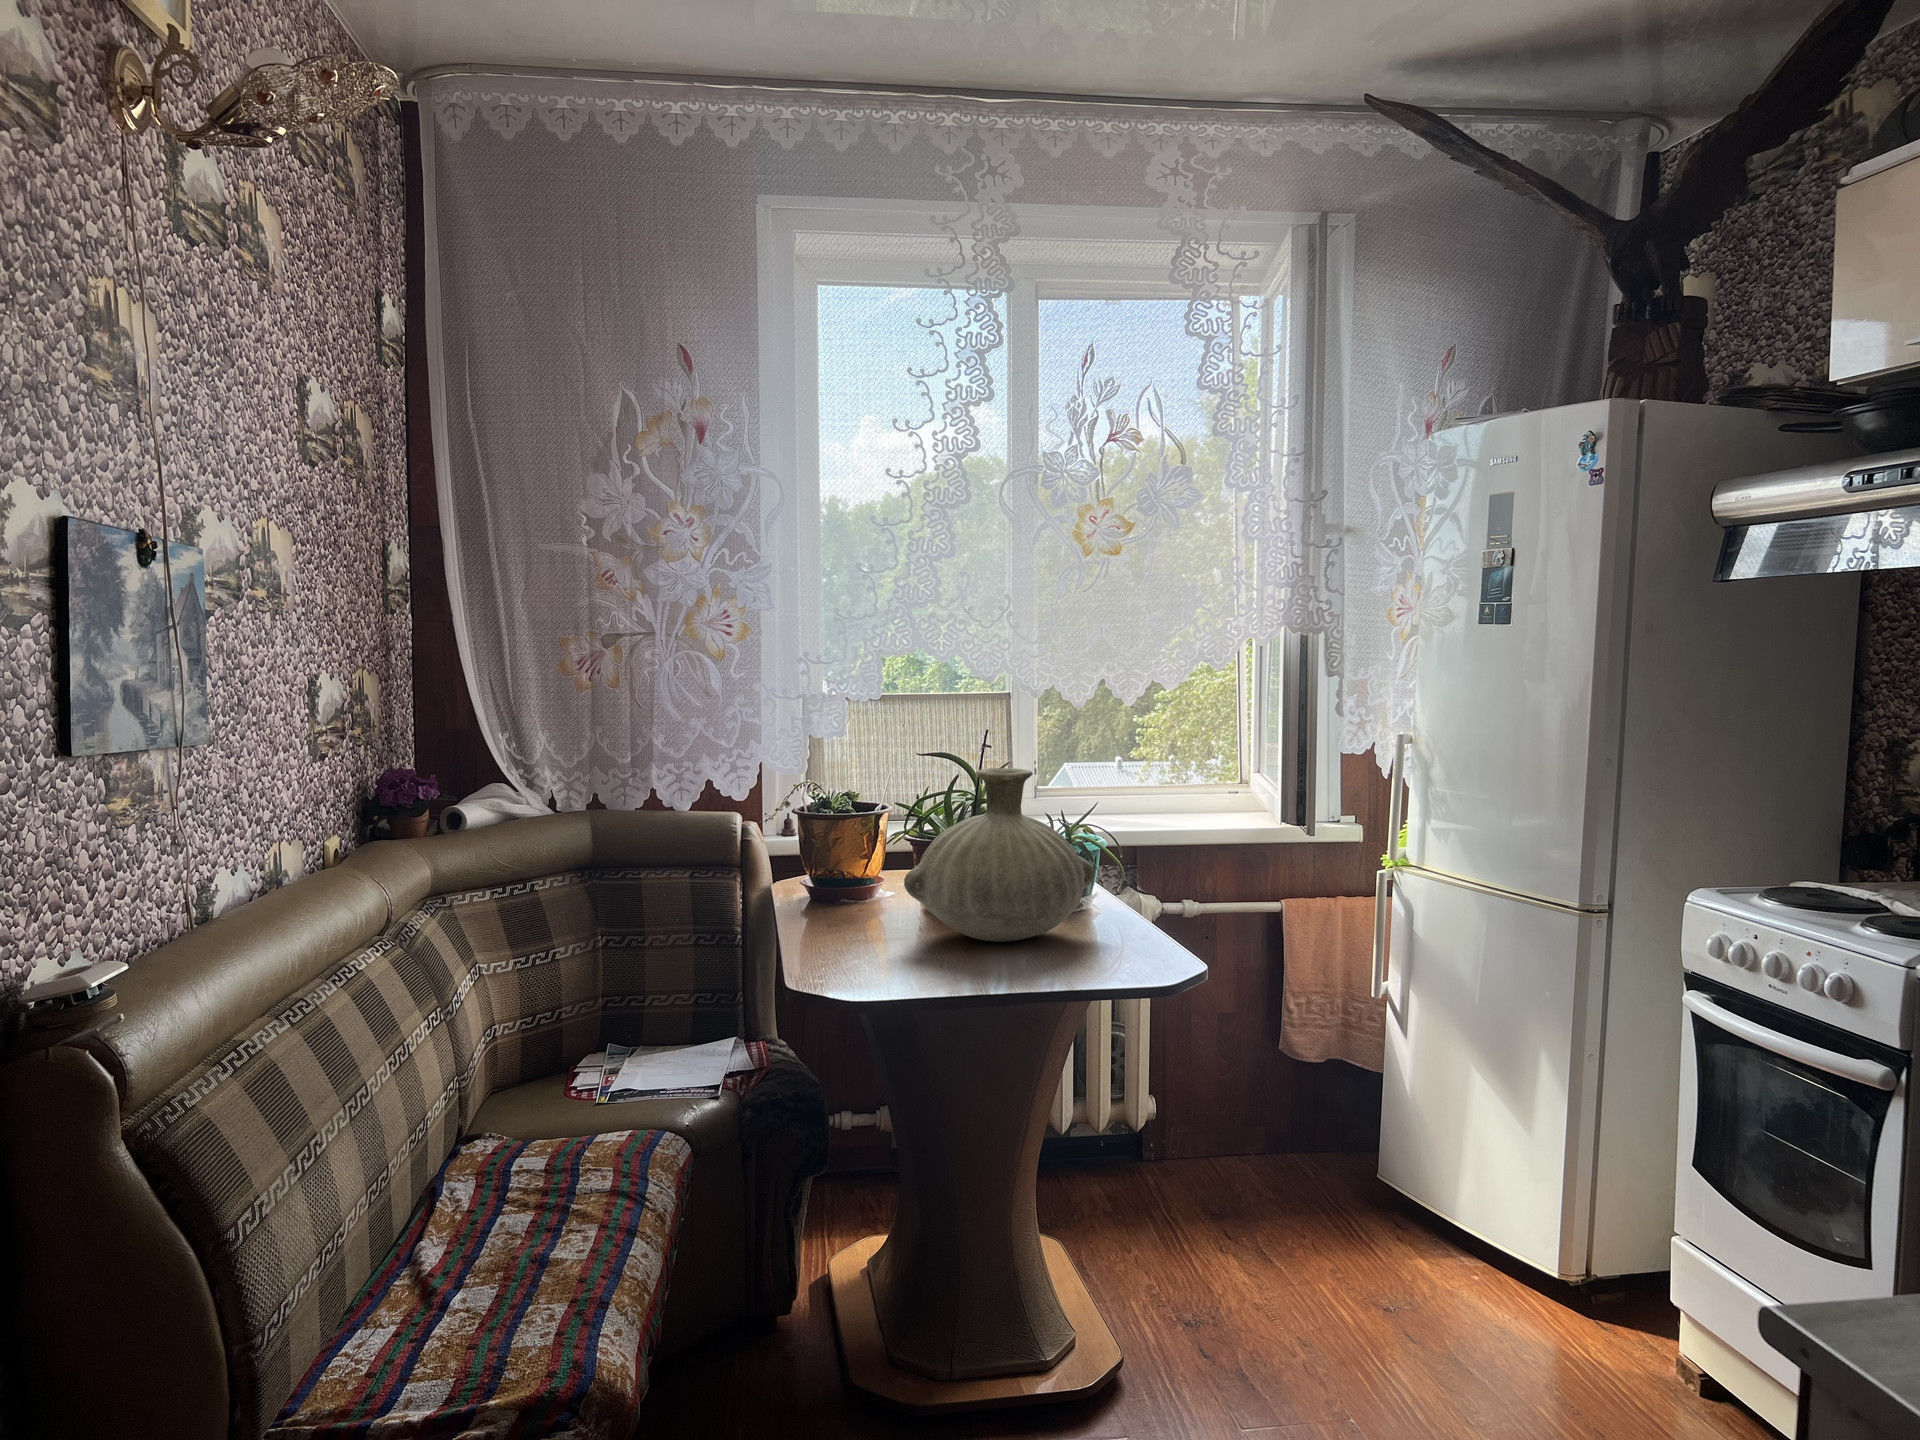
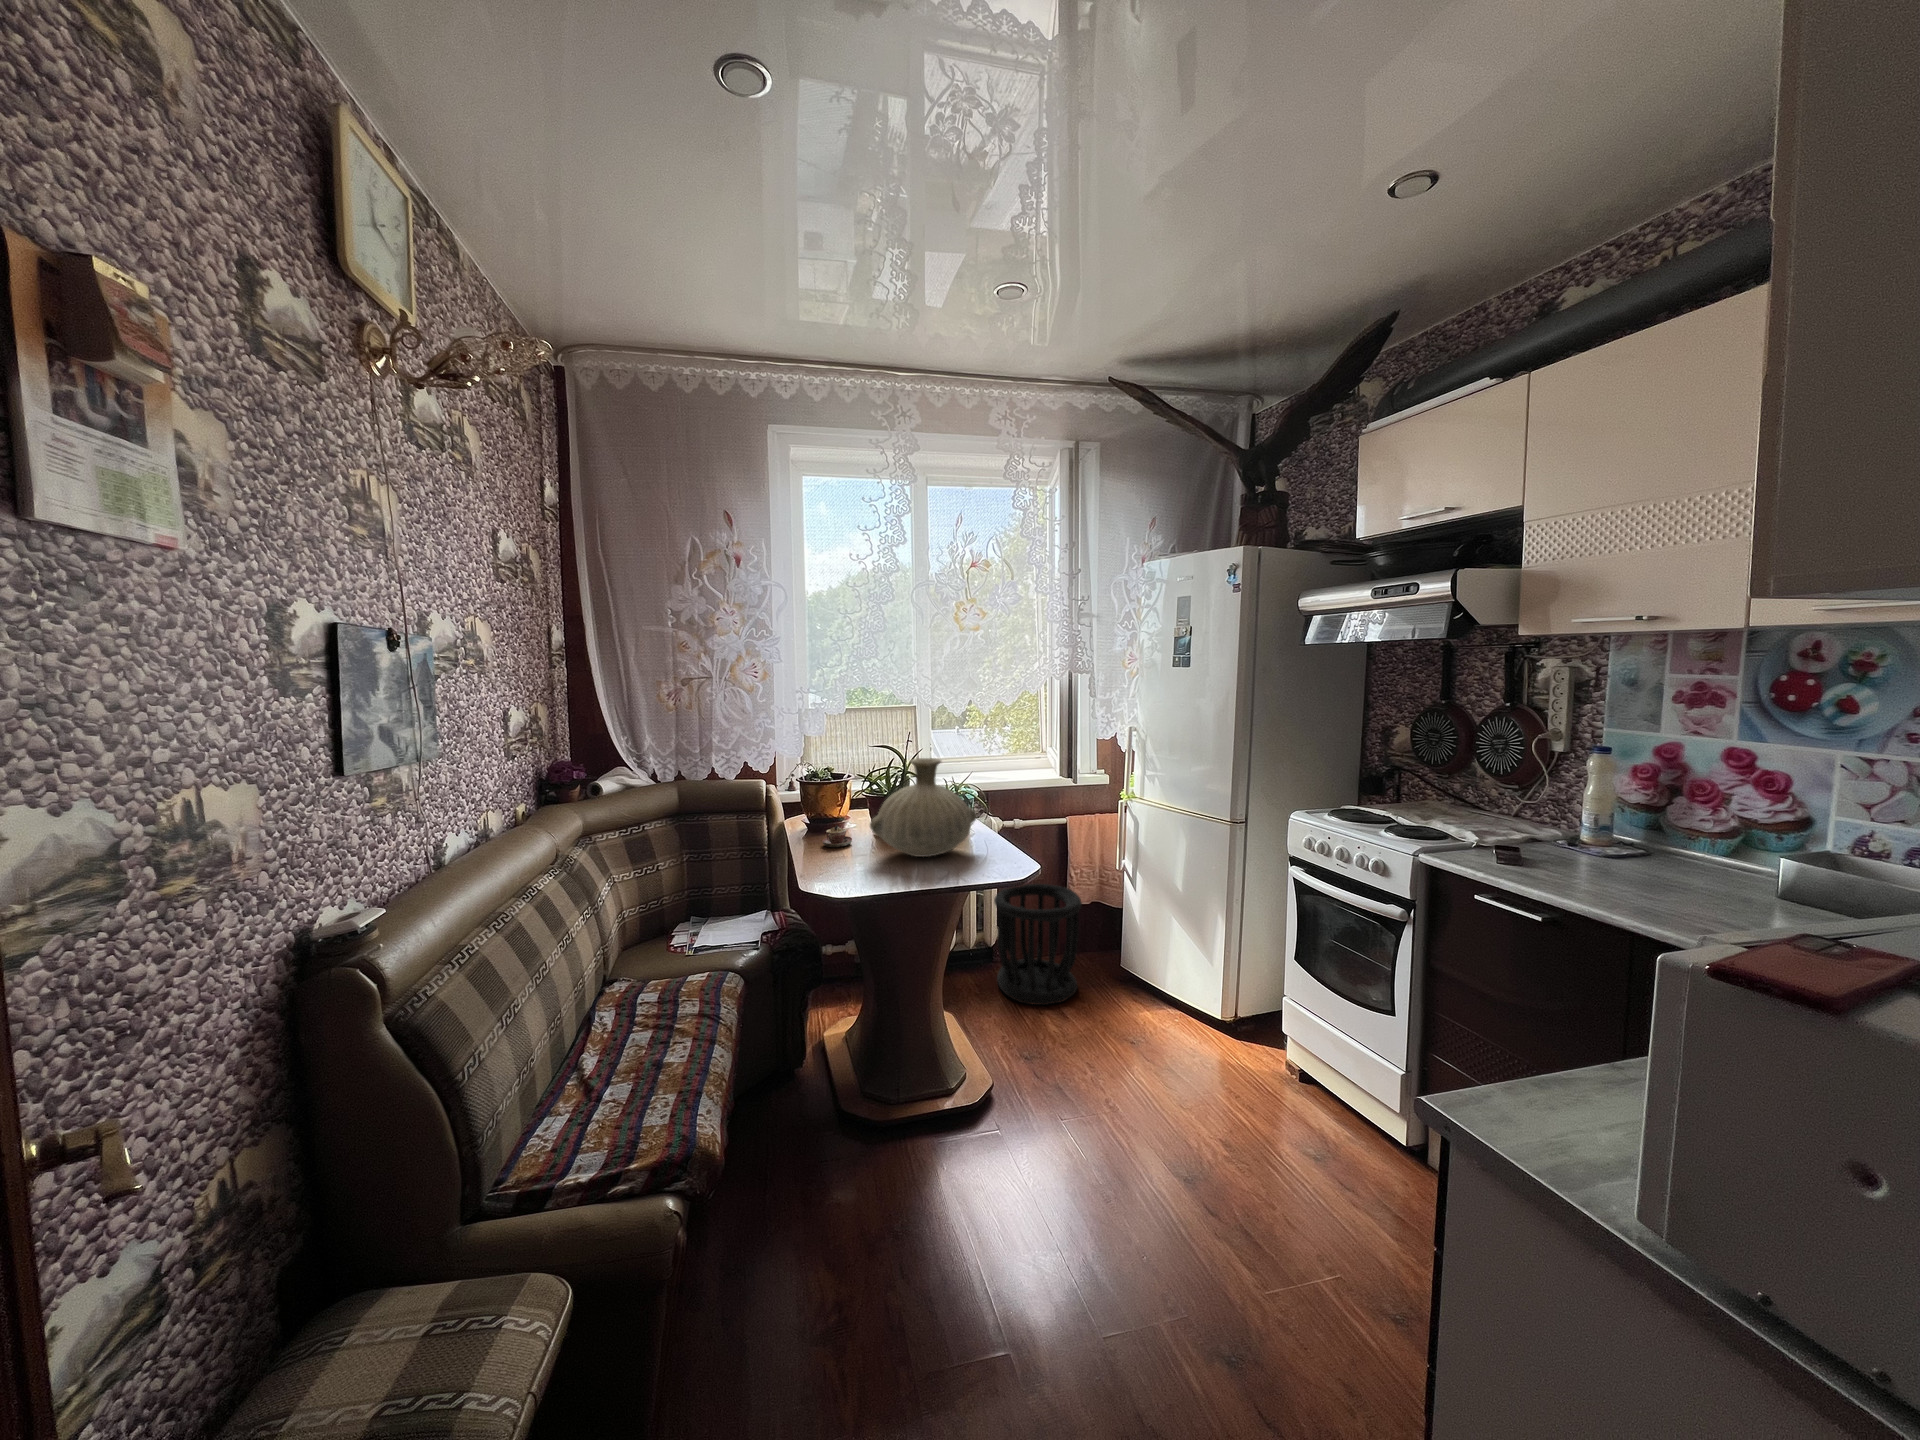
teacup: none [824,884,876,923] -> present [822,825,852,847]
wastebasket: none [1133,1012,1295,1231] -> present [994,884,1082,1005]

